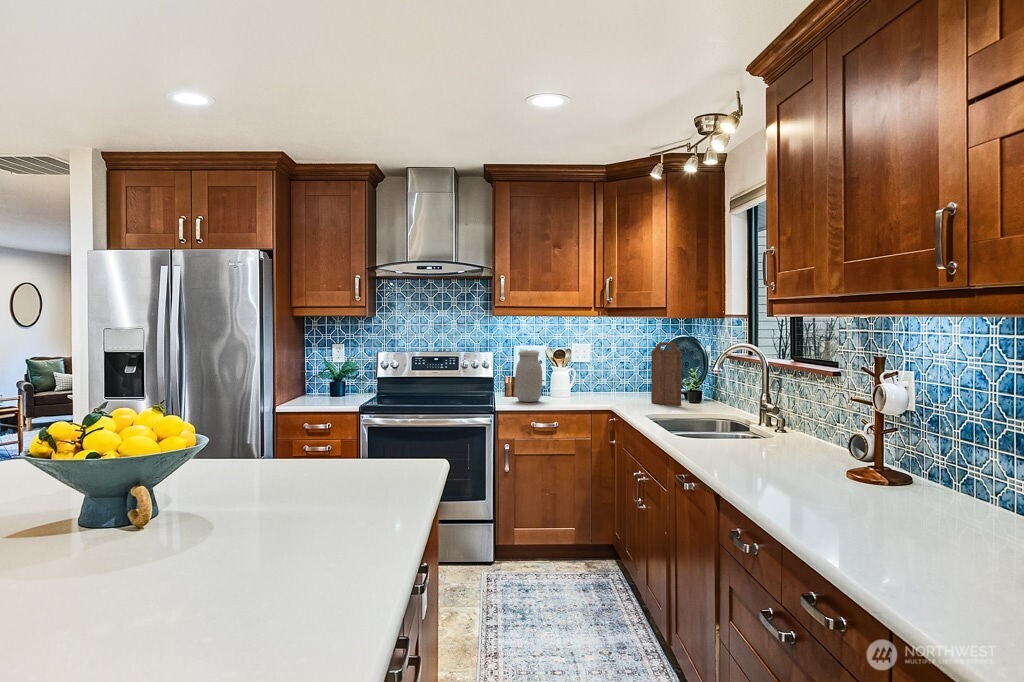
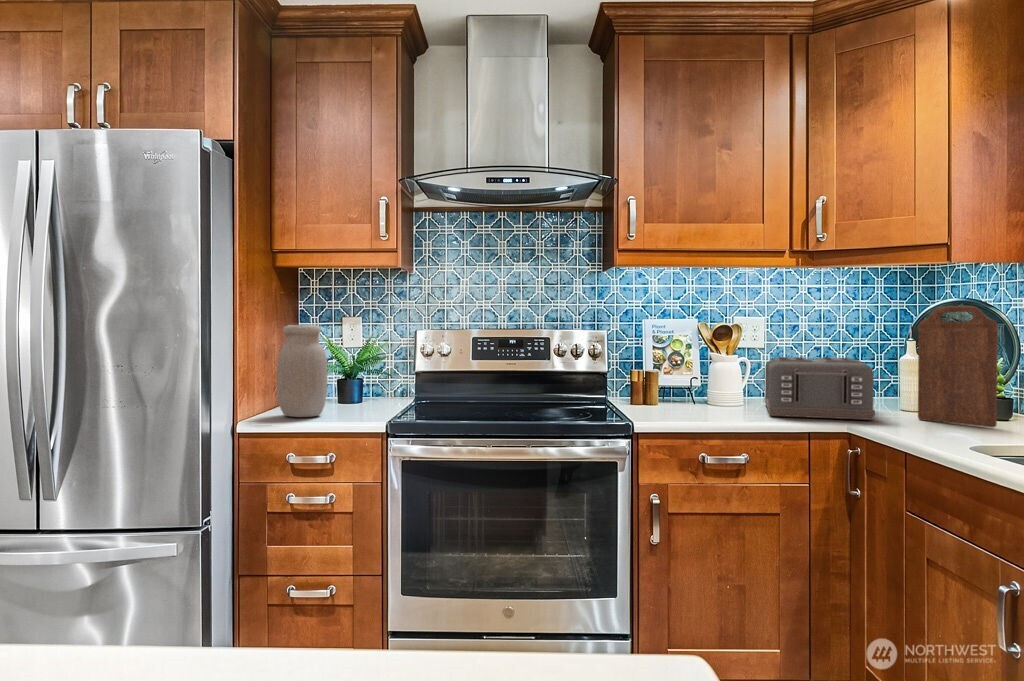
jar: present [515,350,542,402] -> present [277,325,328,417]
toaster: none [574,369,632,403] -> present [764,357,875,420]

